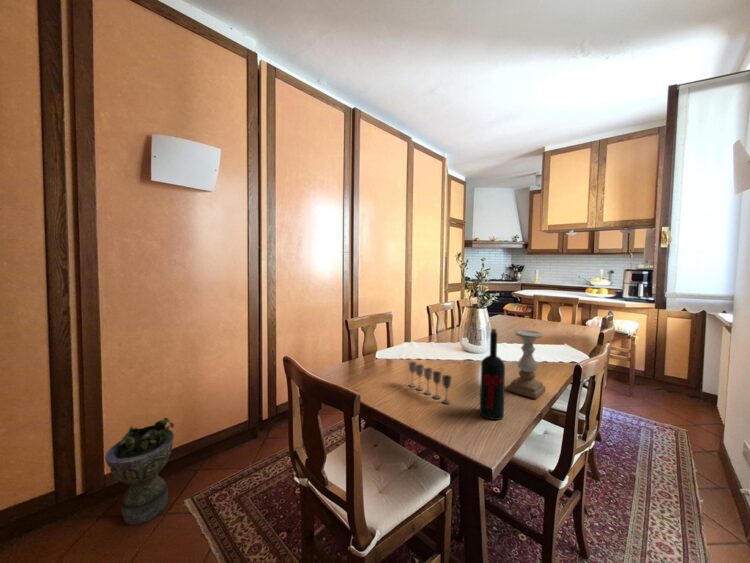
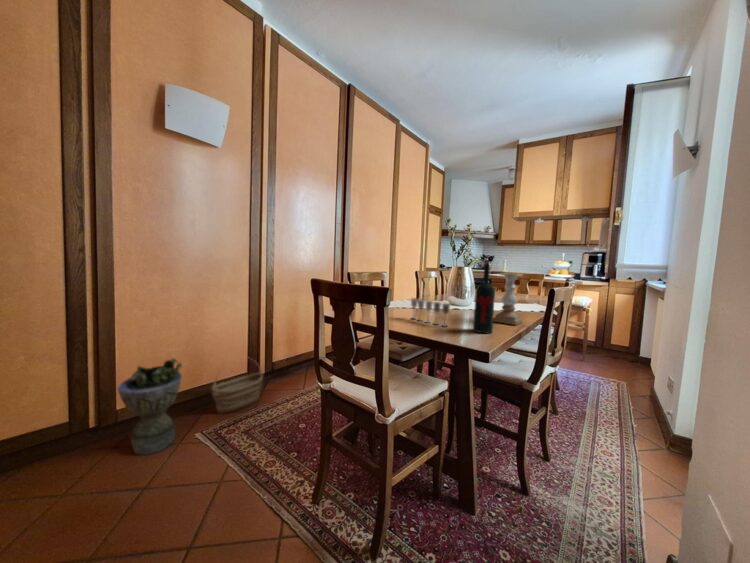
basket: none [211,405,267,468] -> present [212,369,263,414]

